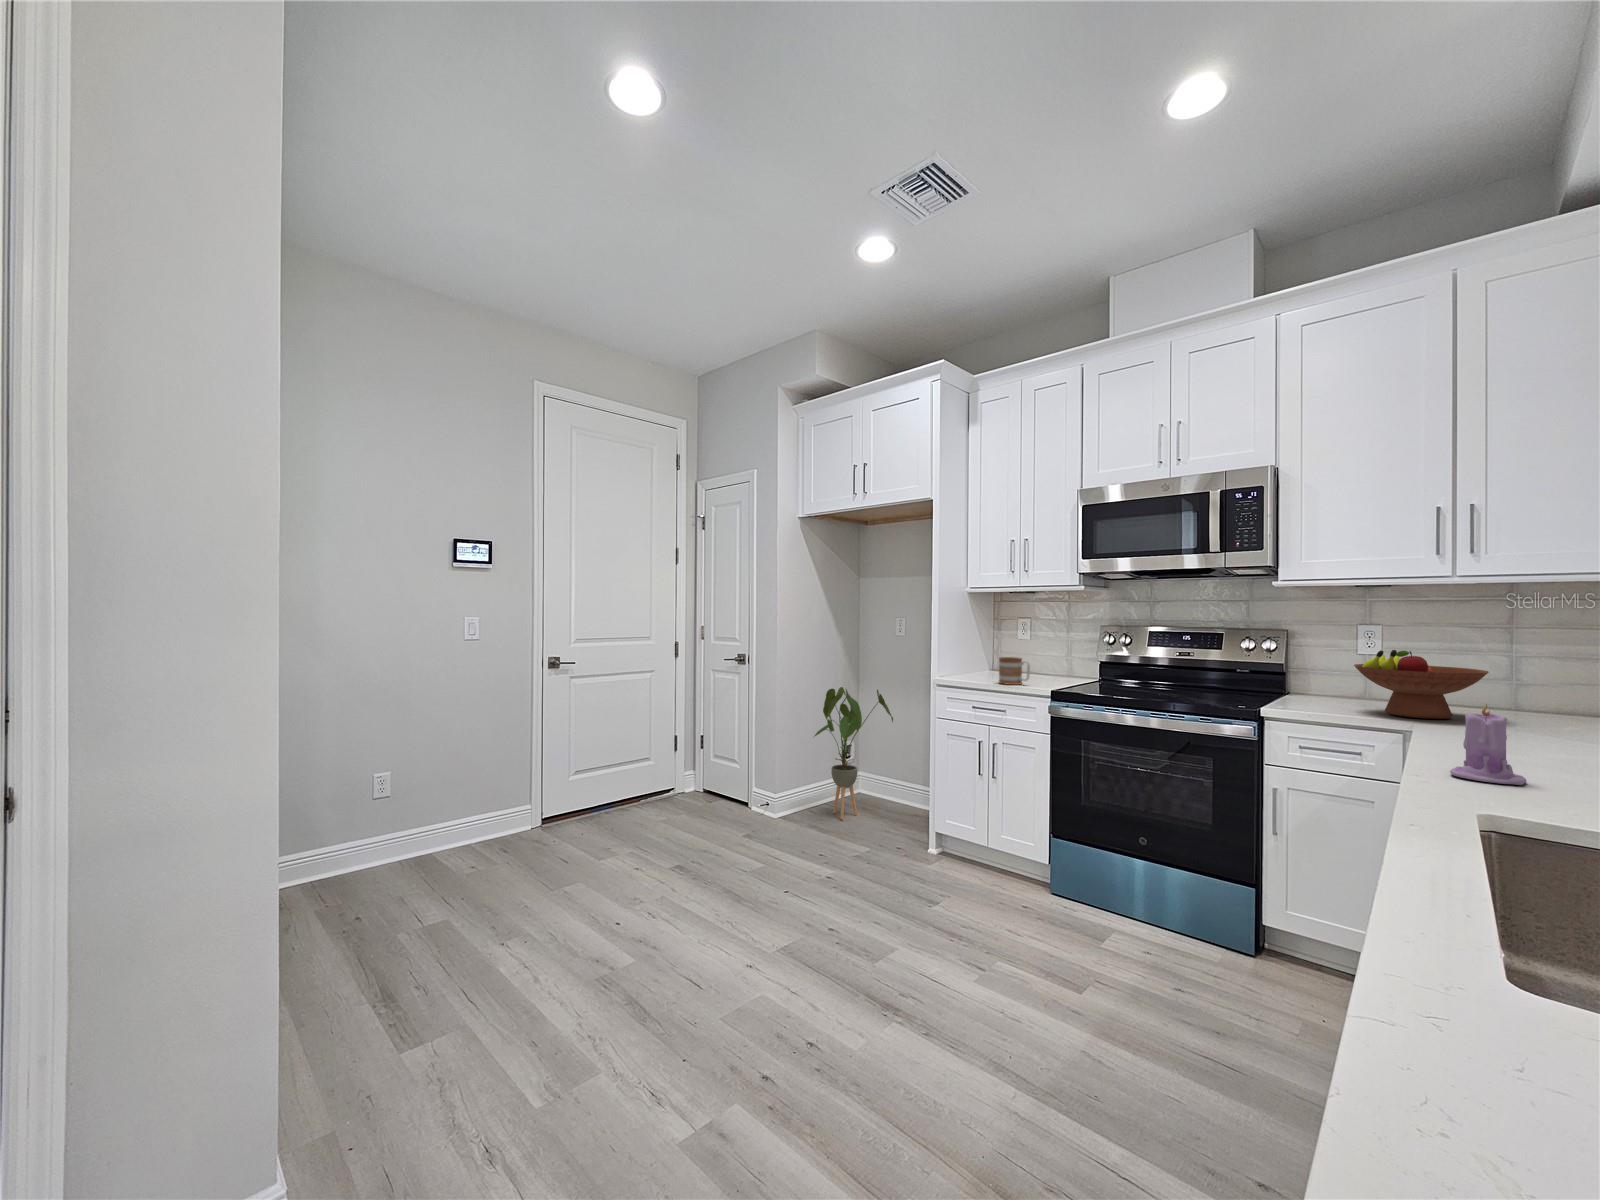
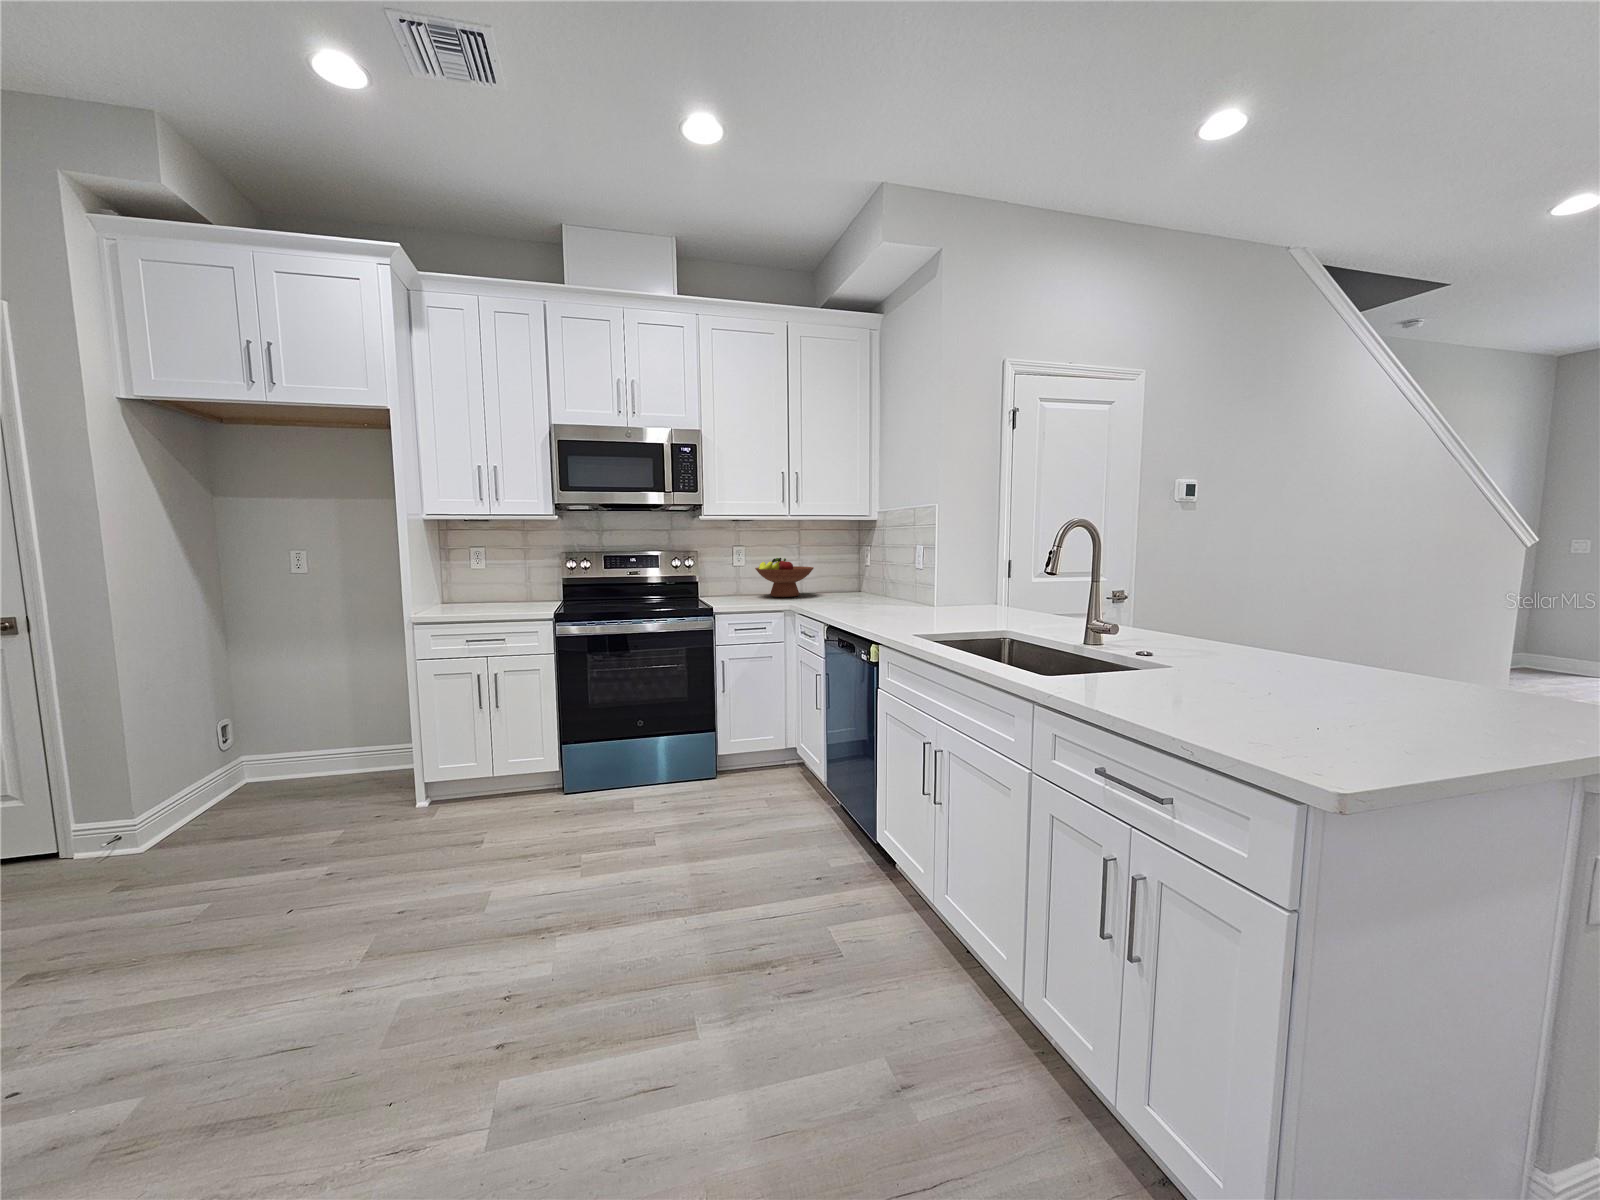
mug: present [999,657,1030,685] -> none [486,585,521,612]
house plant: present [814,687,893,820] -> none [187,643,315,816]
candle: present [1450,704,1527,785] -> none [872,580,901,619]

